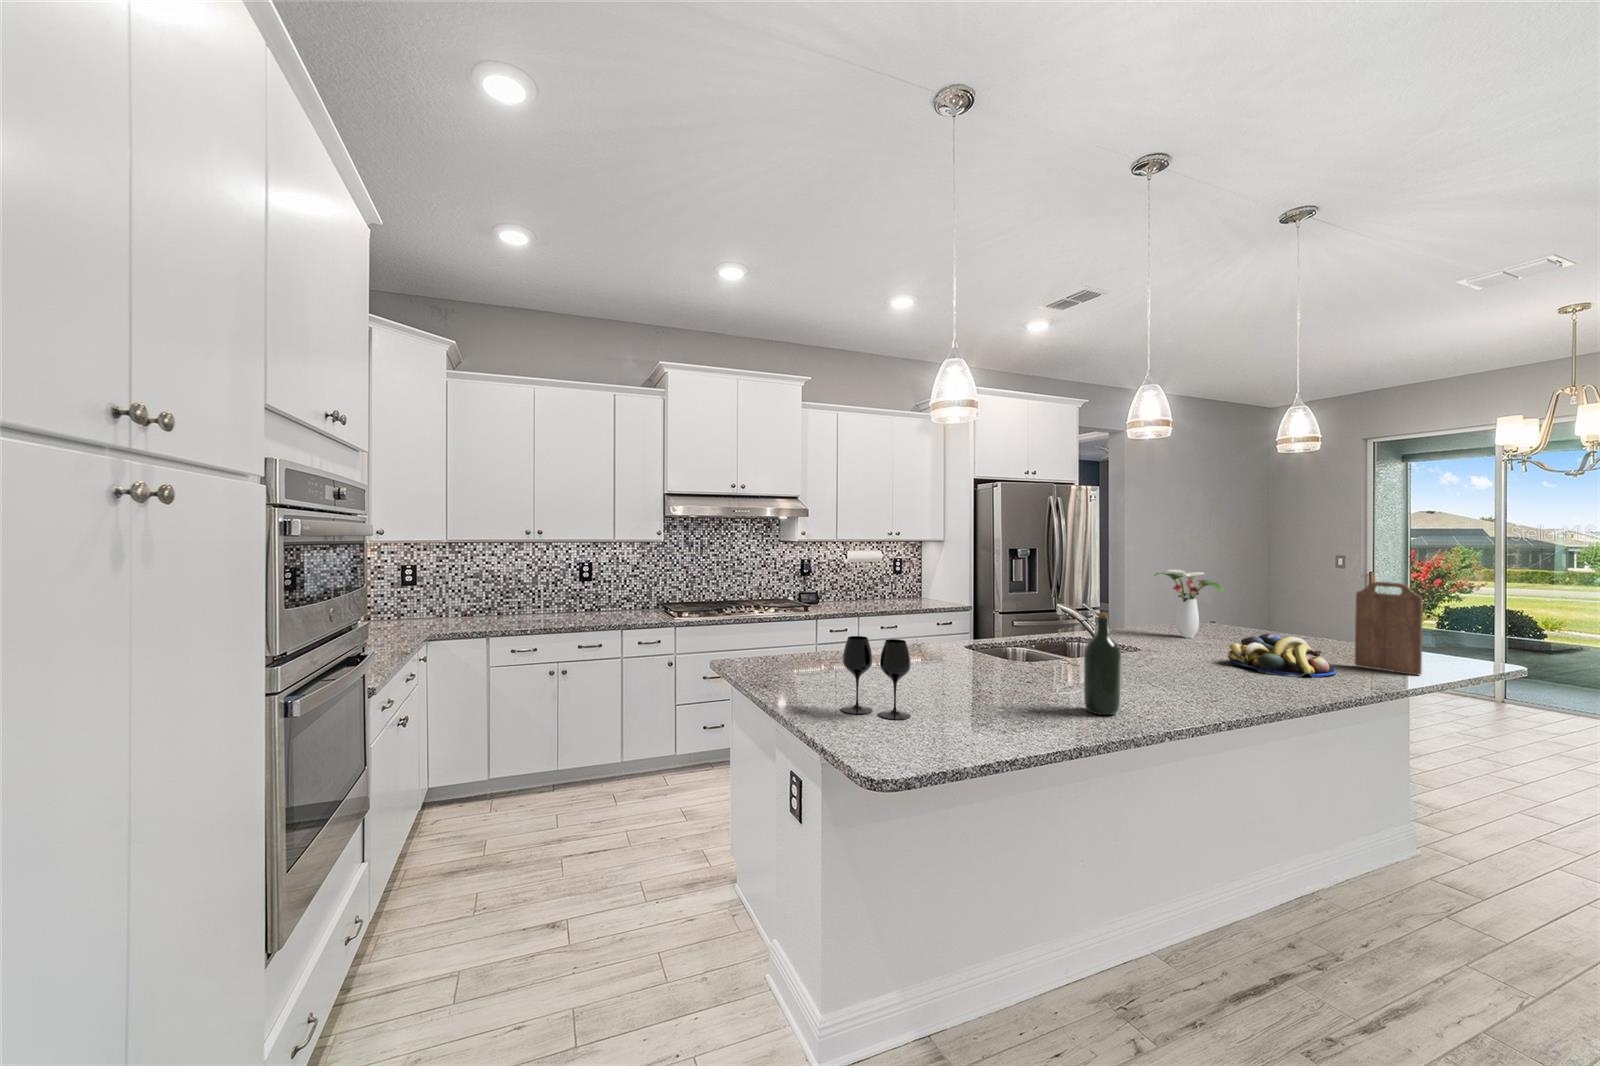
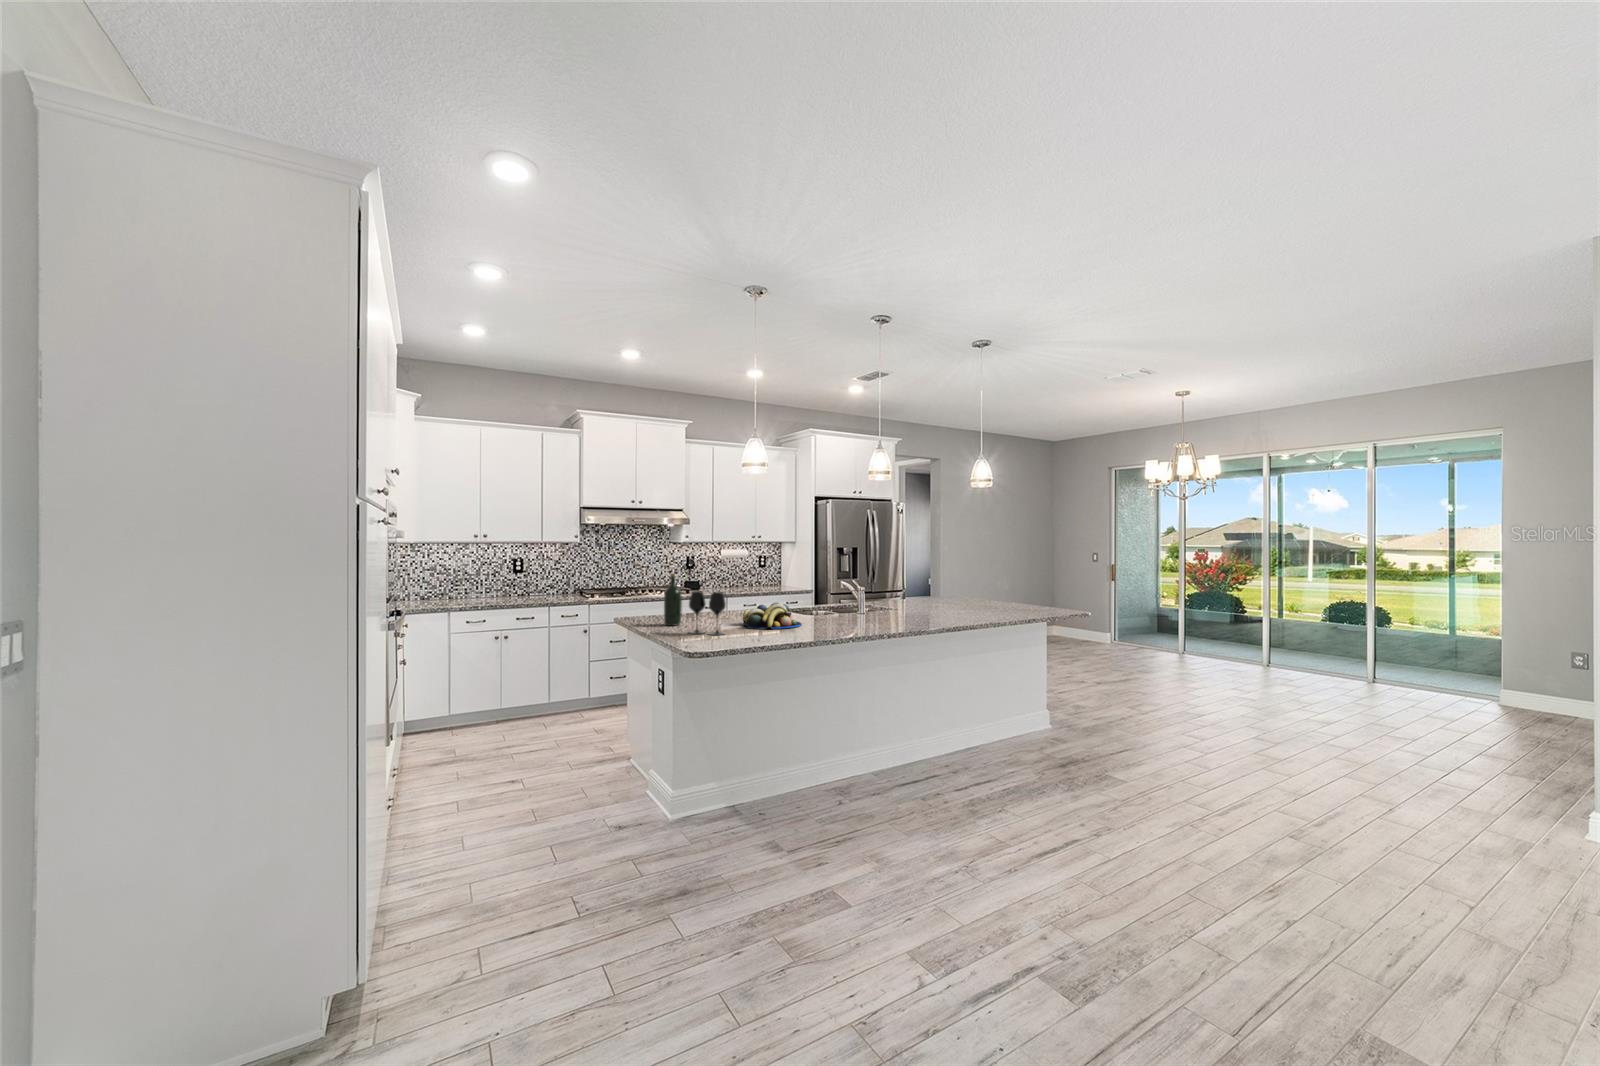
flower arrangement: present [1155,569,1223,638] -> none [913,559,950,603]
cutting board: present [1355,582,1423,675] -> none [1006,562,1034,615]
wine bottle: present [1084,613,1121,715] -> present [664,574,682,626]
fruit bowl: present [1228,633,1336,677] -> present [743,603,801,630]

